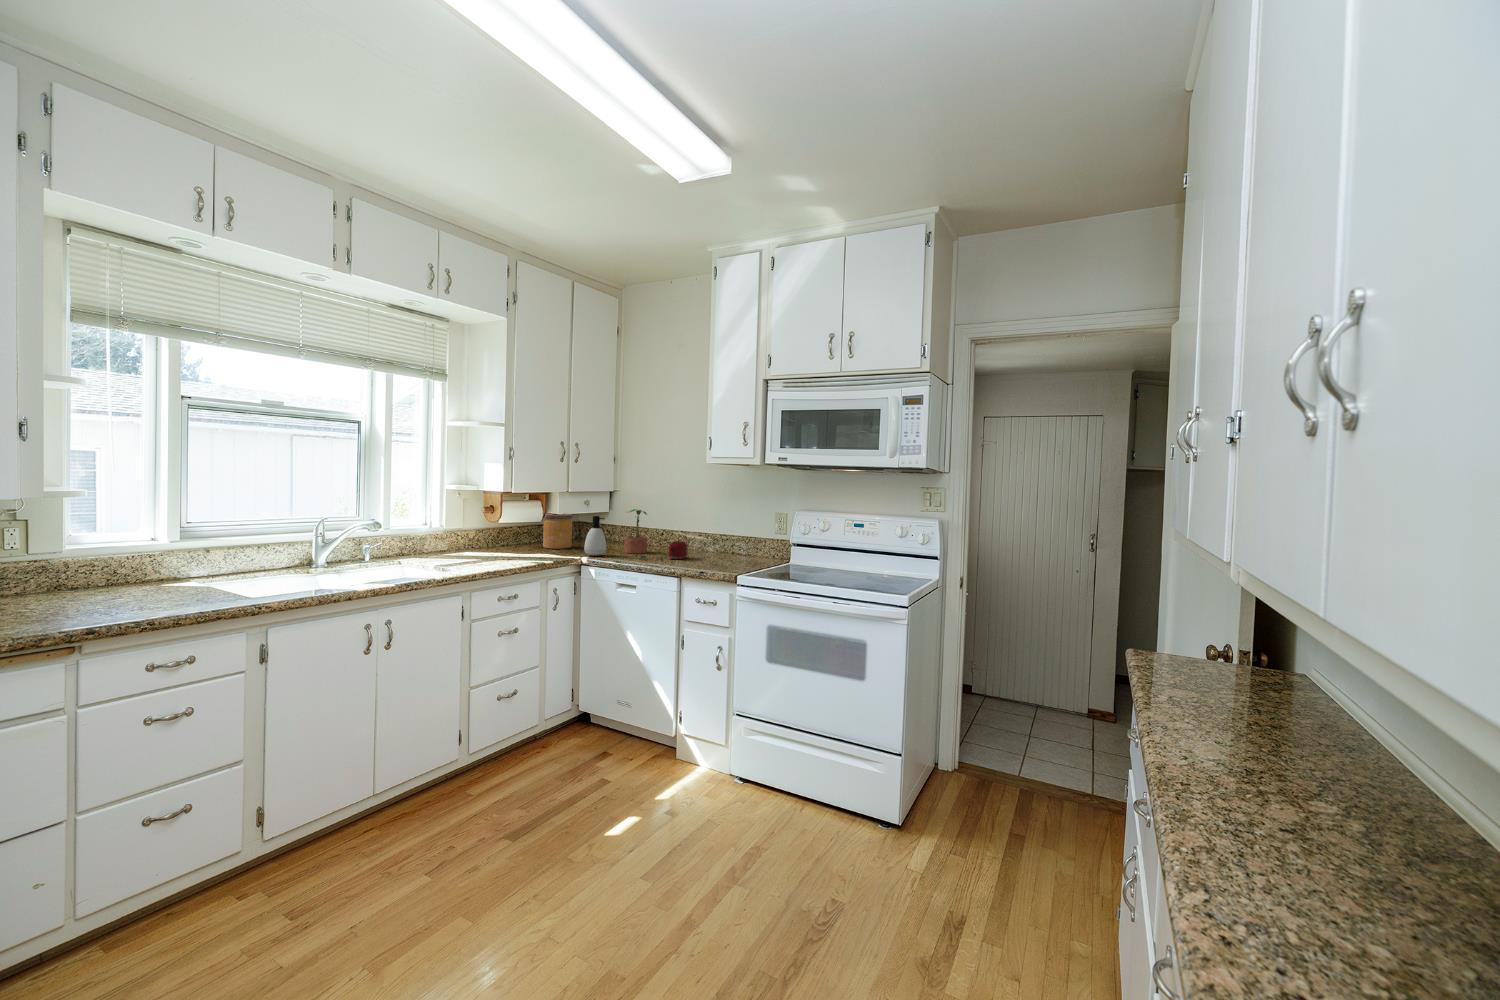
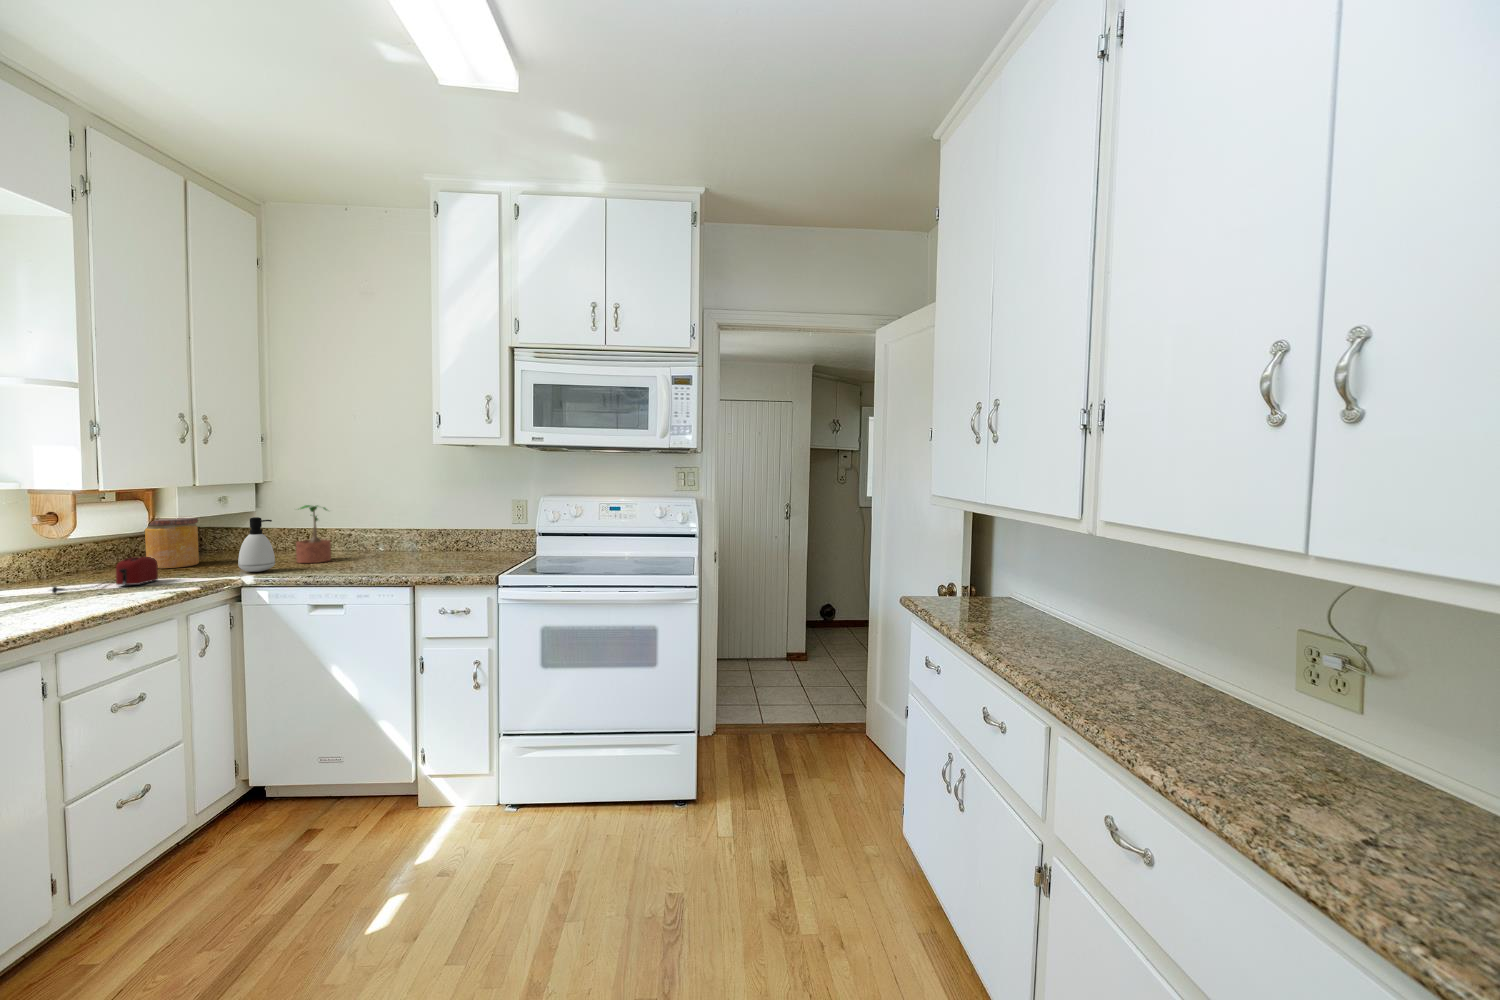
toaster: present [641,541,687,559] -> present [51,557,158,594]

